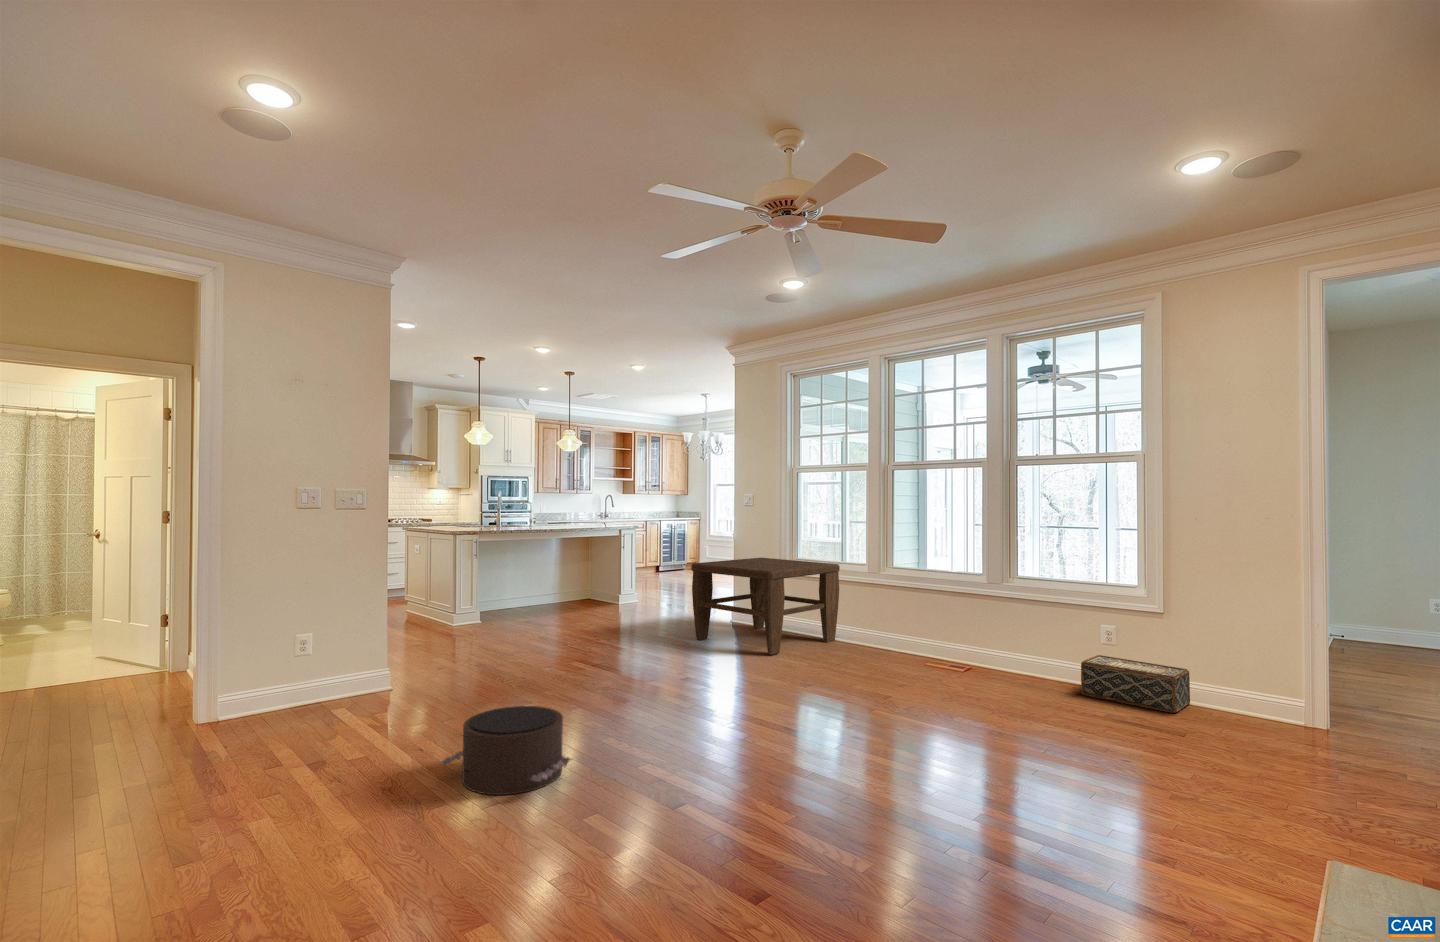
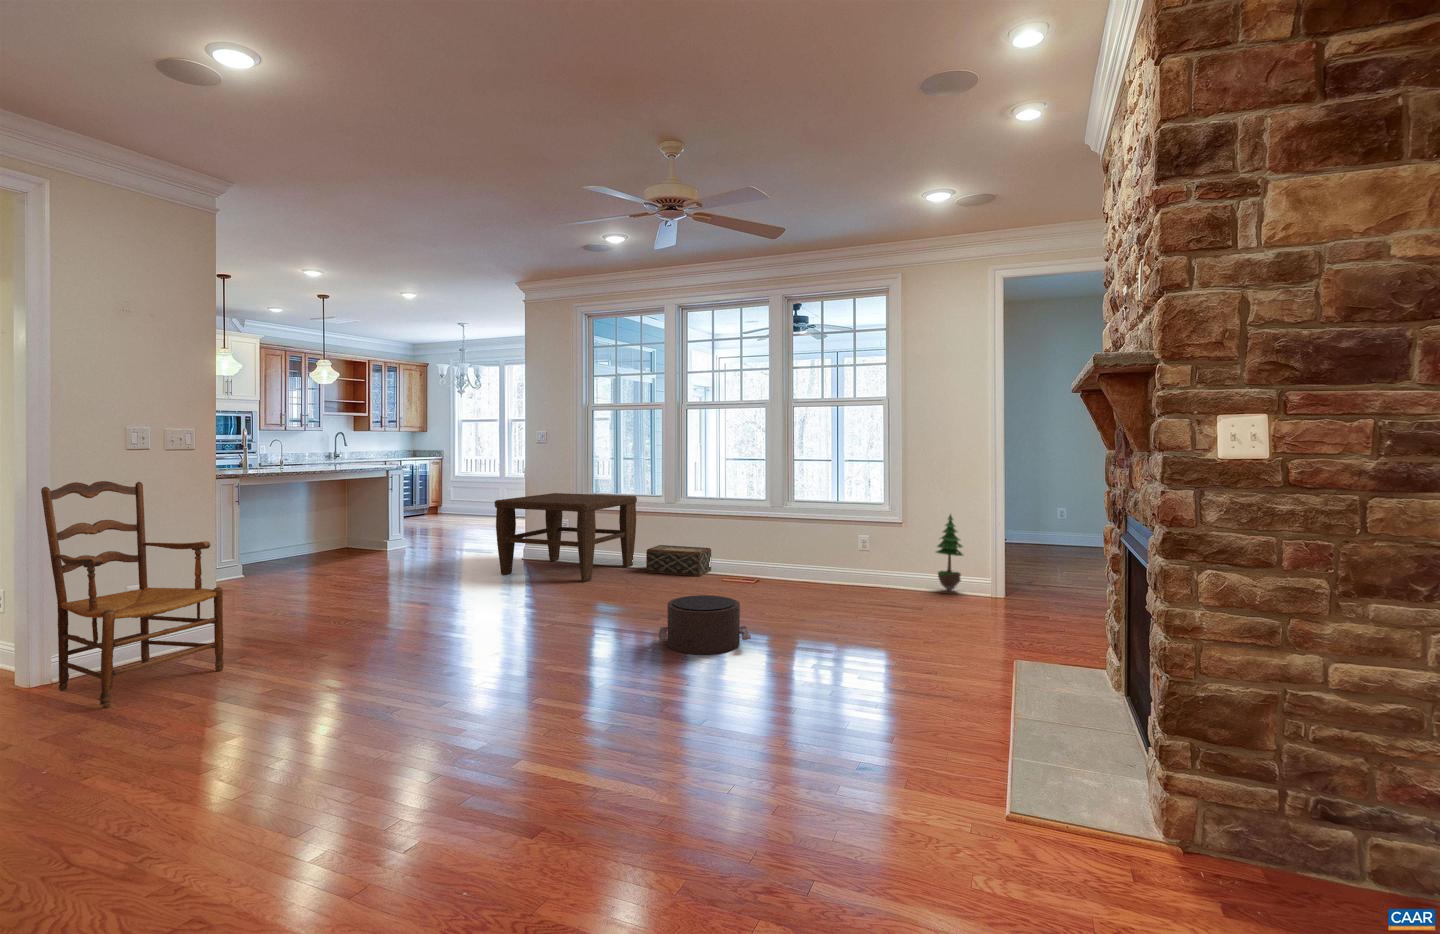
armchair: none [277,538,400,737] -> present [41,481,224,708]
potted tree: none [1219,608,1268,719] -> present [936,515,963,591]
woven basket: present [1081,655,1190,713] -> present [646,545,711,576]
pouf: present [441,706,571,795] -> present [659,595,751,654]

